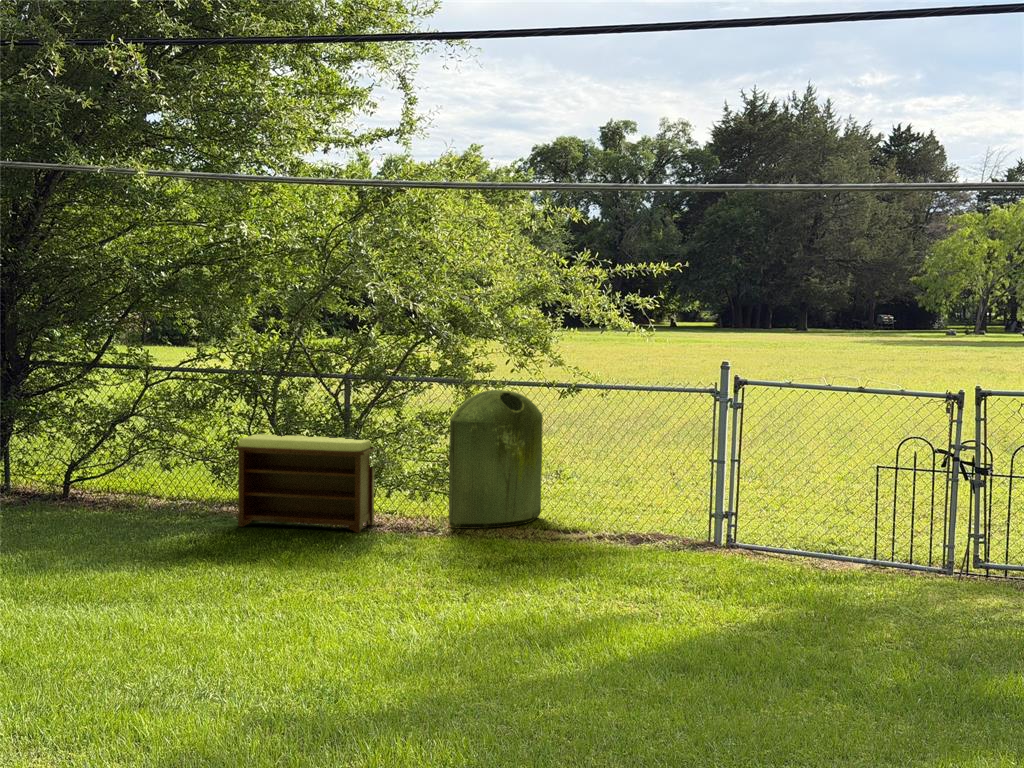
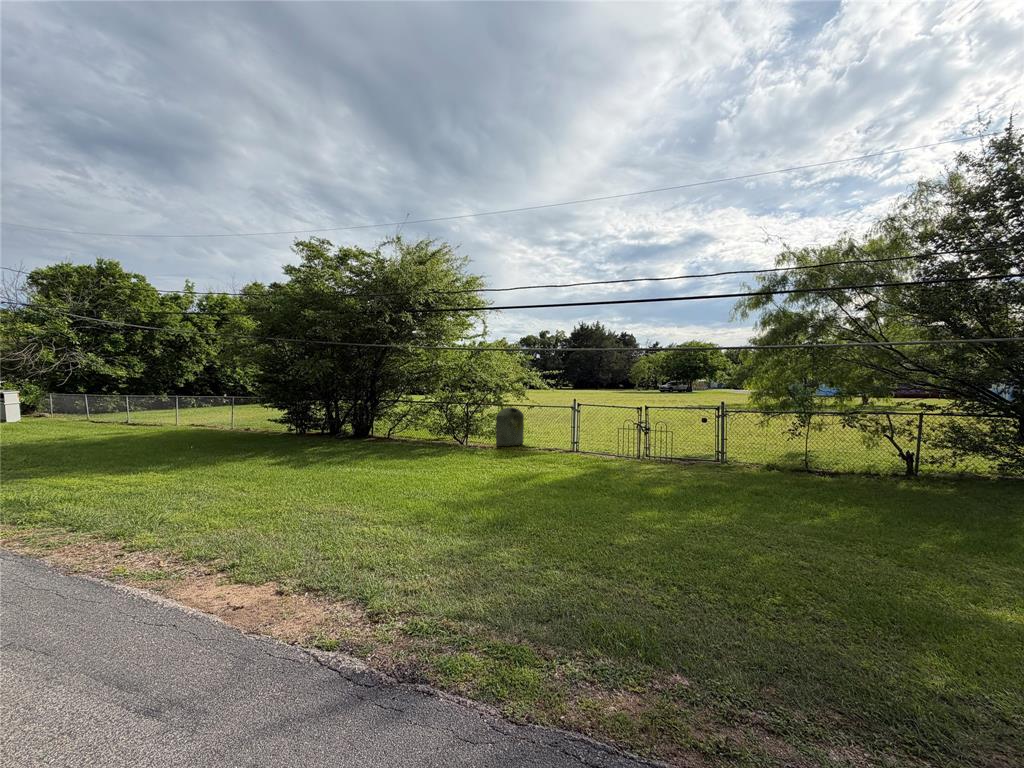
bench: present [234,434,375,533] -> none [436,420,477,447]

